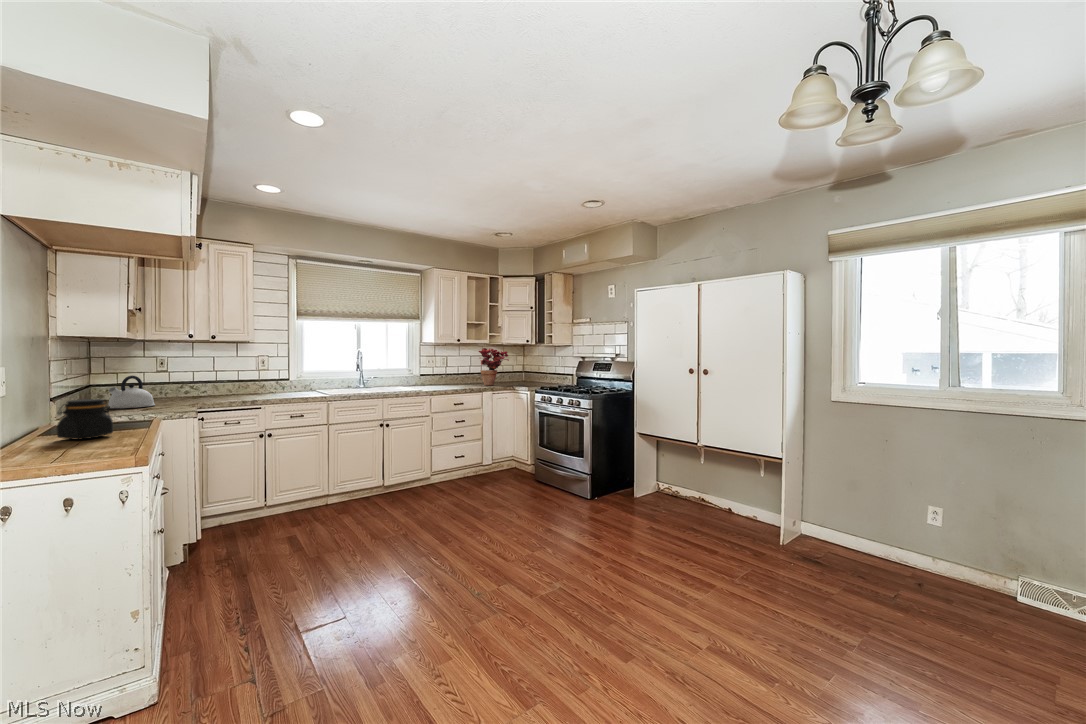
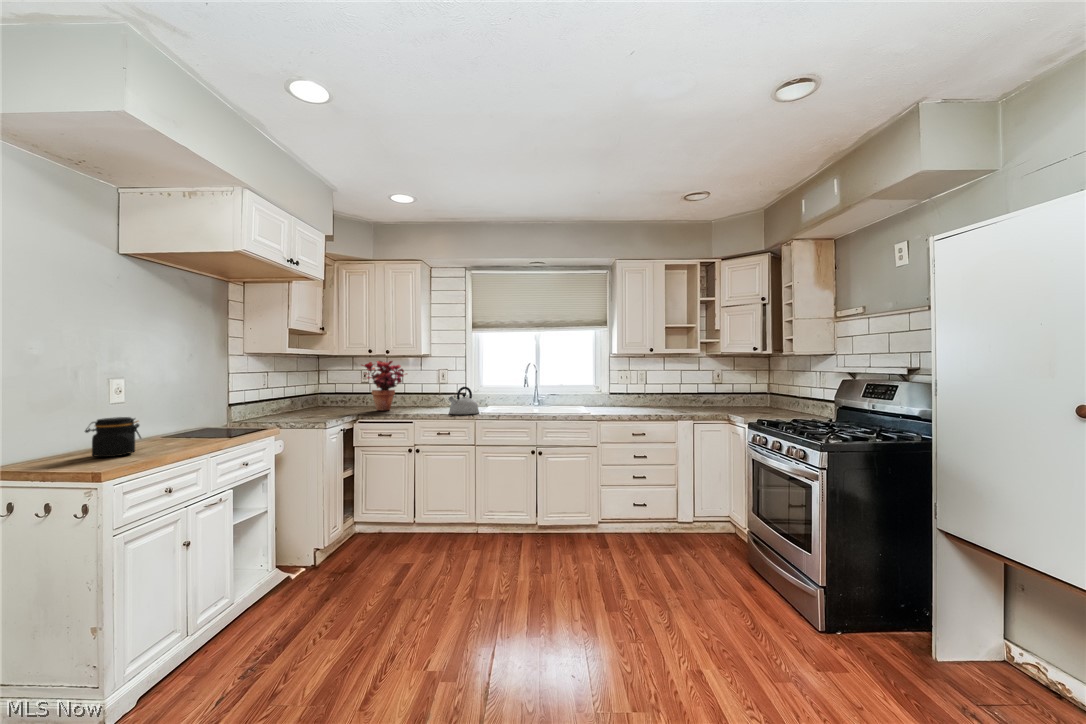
potted plant: present [479,348,509,386] -> present [362,361,404,410]
kettle: present [108,376,155,408] -> present [449,387,479,414]

